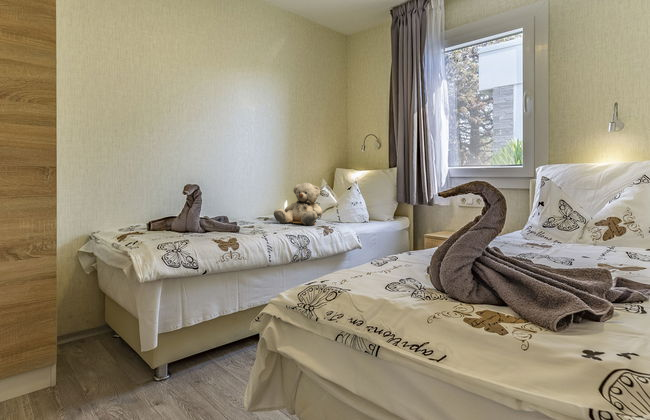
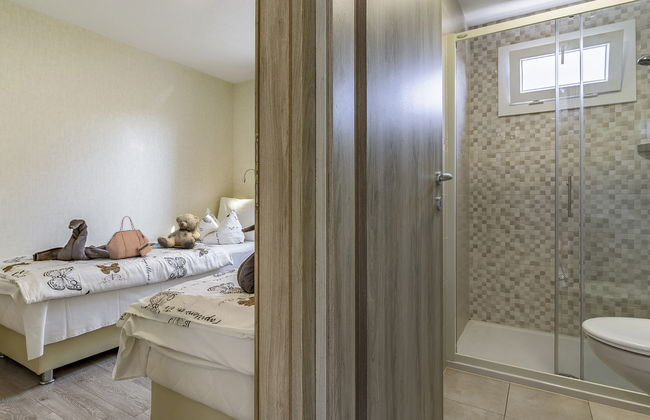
handbag: none [222,182,271,233] -> present [106,216,152,259]

